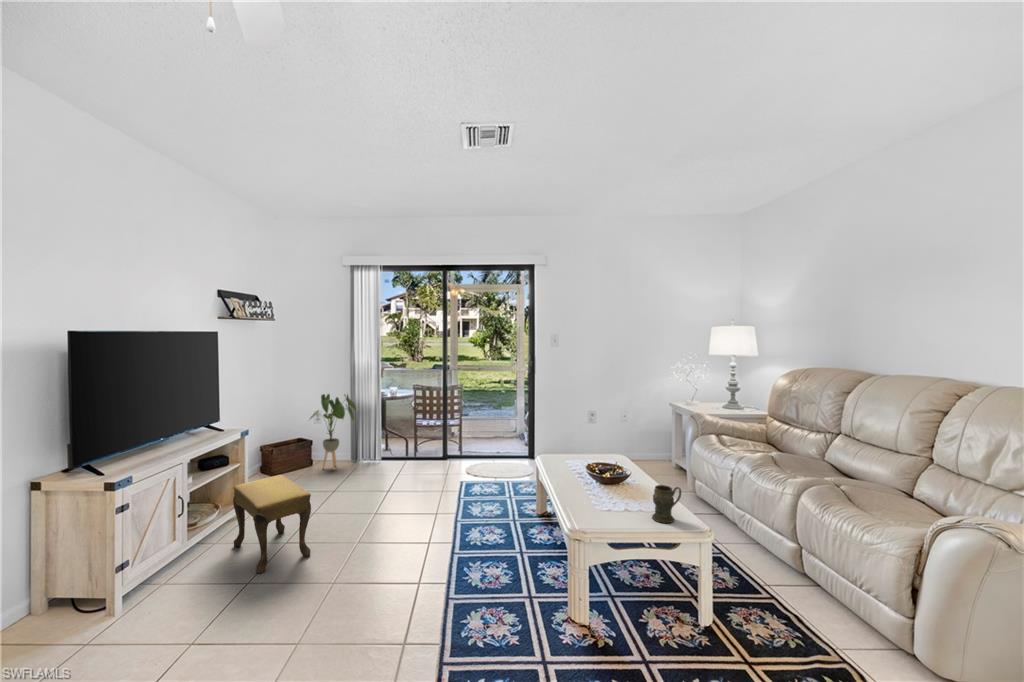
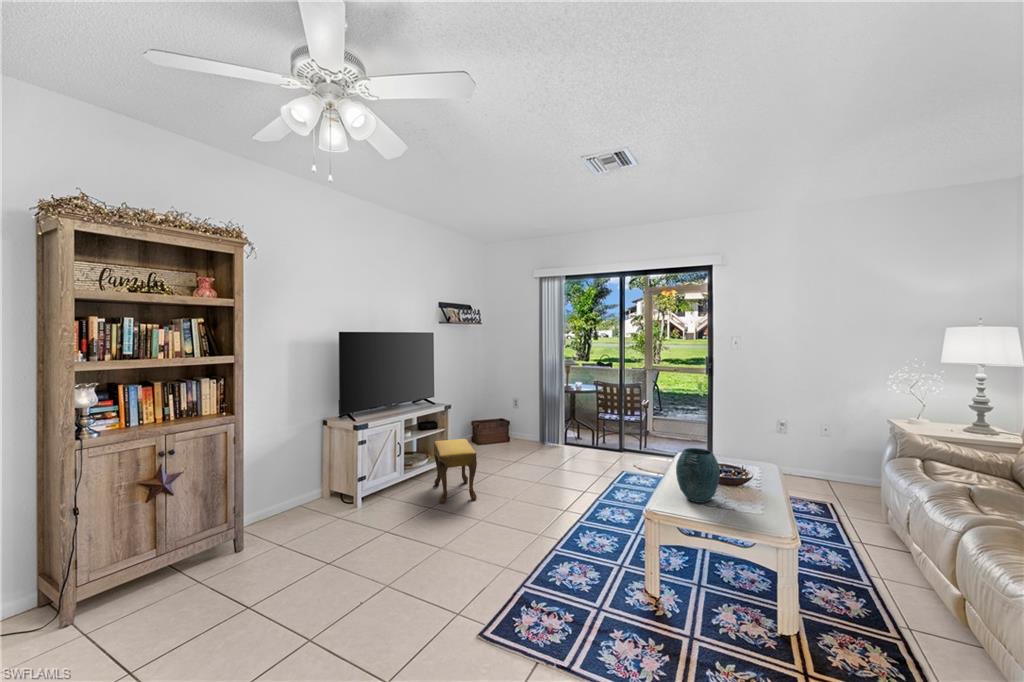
house plant: present [310,394,356,470] -> none [503,384,541,447]
vase: none [591,456,633,513] -> present [676,448,720,503]
mug: present [652,485,681,523] -> none [731,482,766,520]

